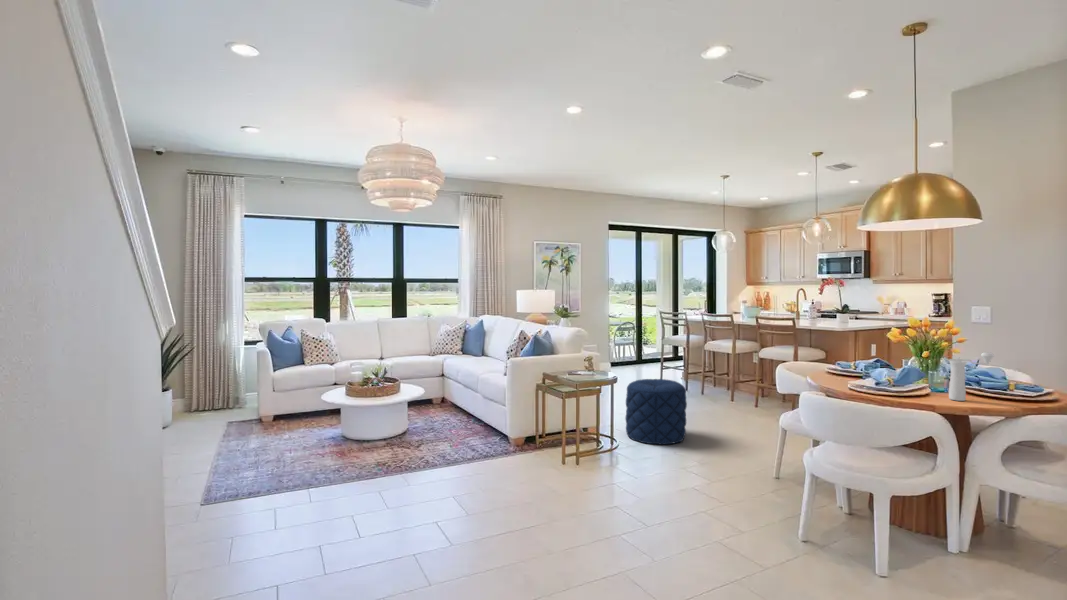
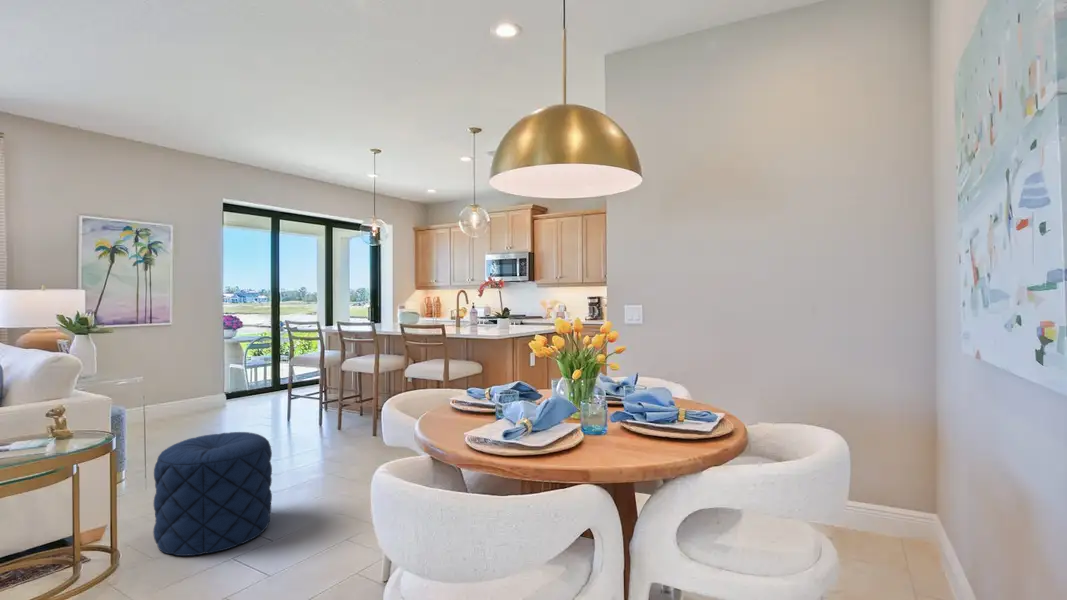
pepper mill: present [949,352,994,401] -> none [608,369,664,454]

